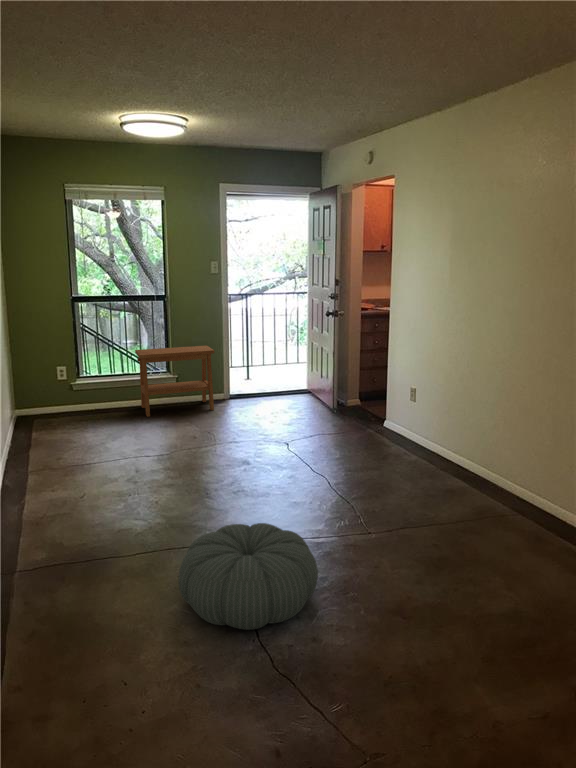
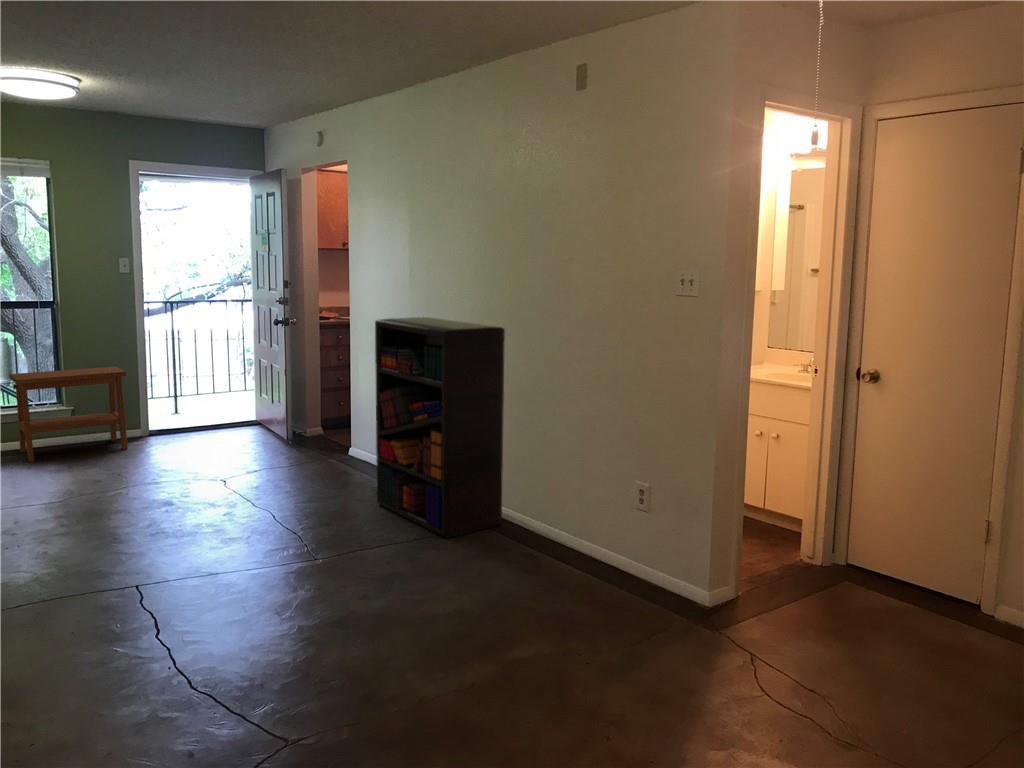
bookshelf: none [416,313,559,525] -> present [375,317,505,537]
pouf: present [179,523,318,630] -> none [83,549,251,656]

